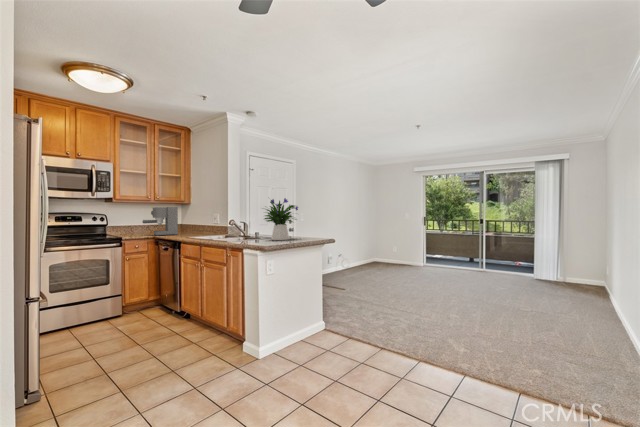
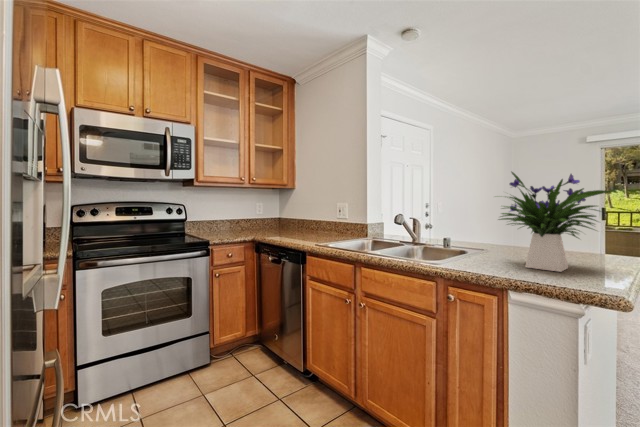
coffee maker: present [143,207,178,236] -> none [236,194,285,238]

